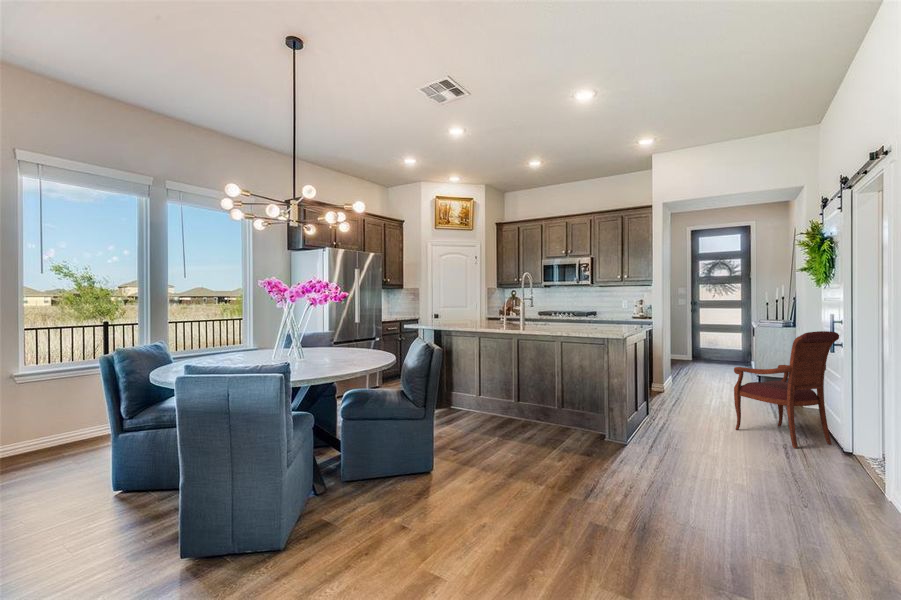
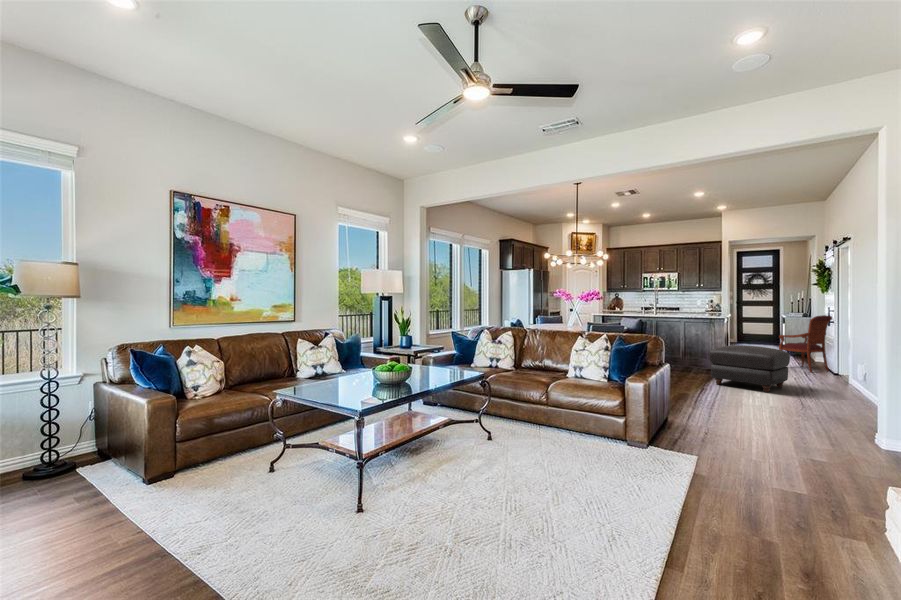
ottoman: none [547,405,738,559] -> present [709,345,790,392]

